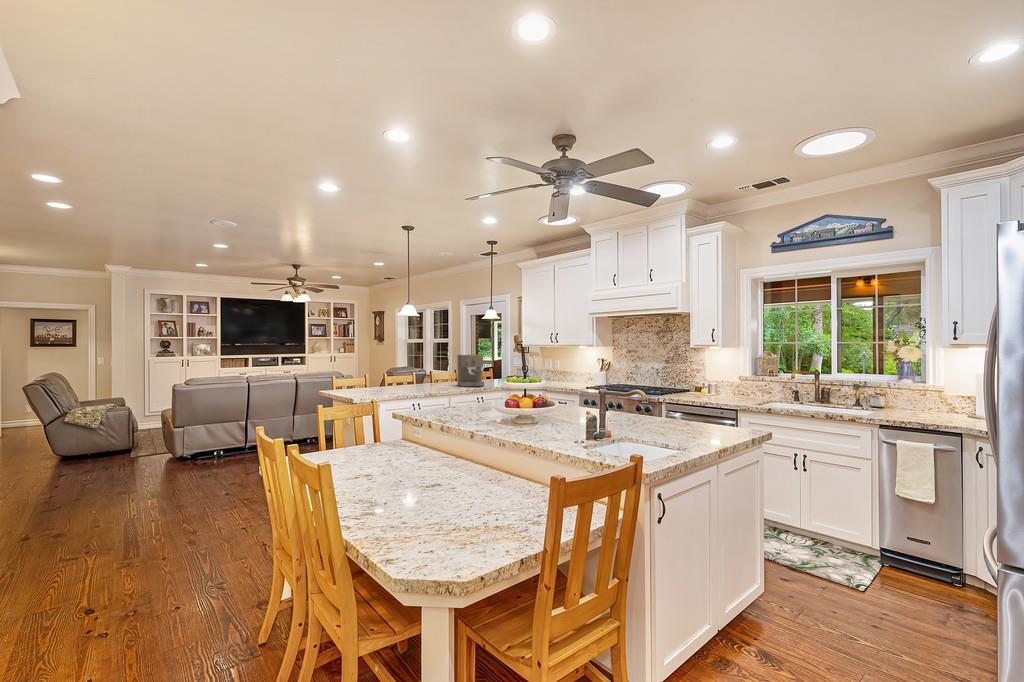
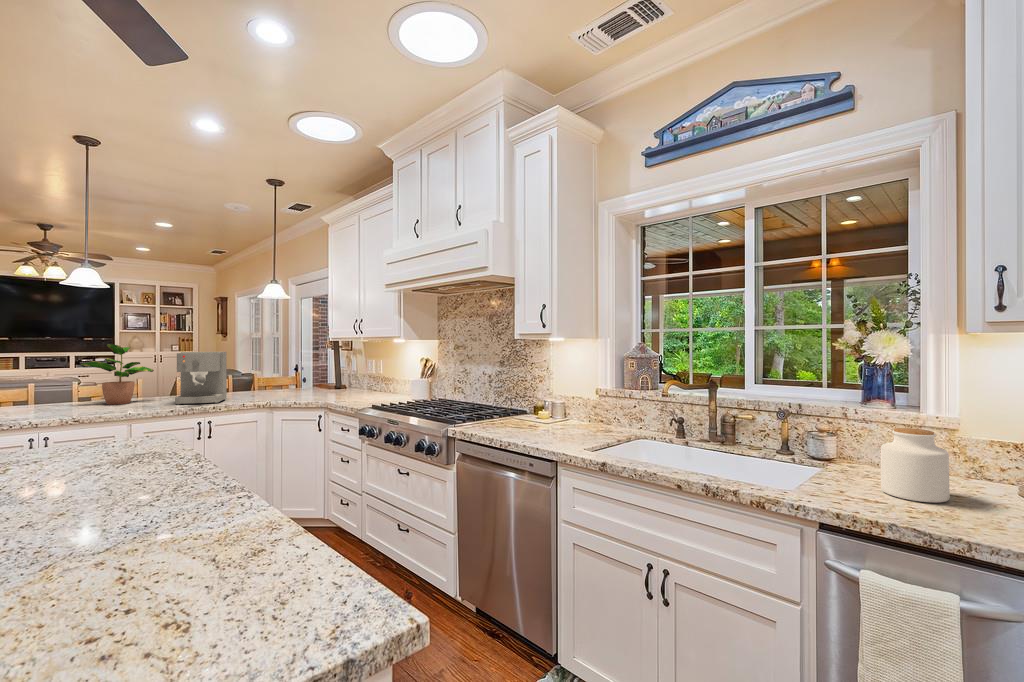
potted plant: none [408,350,438,387] -> present [80,344,154,405]
jar: none [906,389,936,418] -> present [881,428,950,503]

